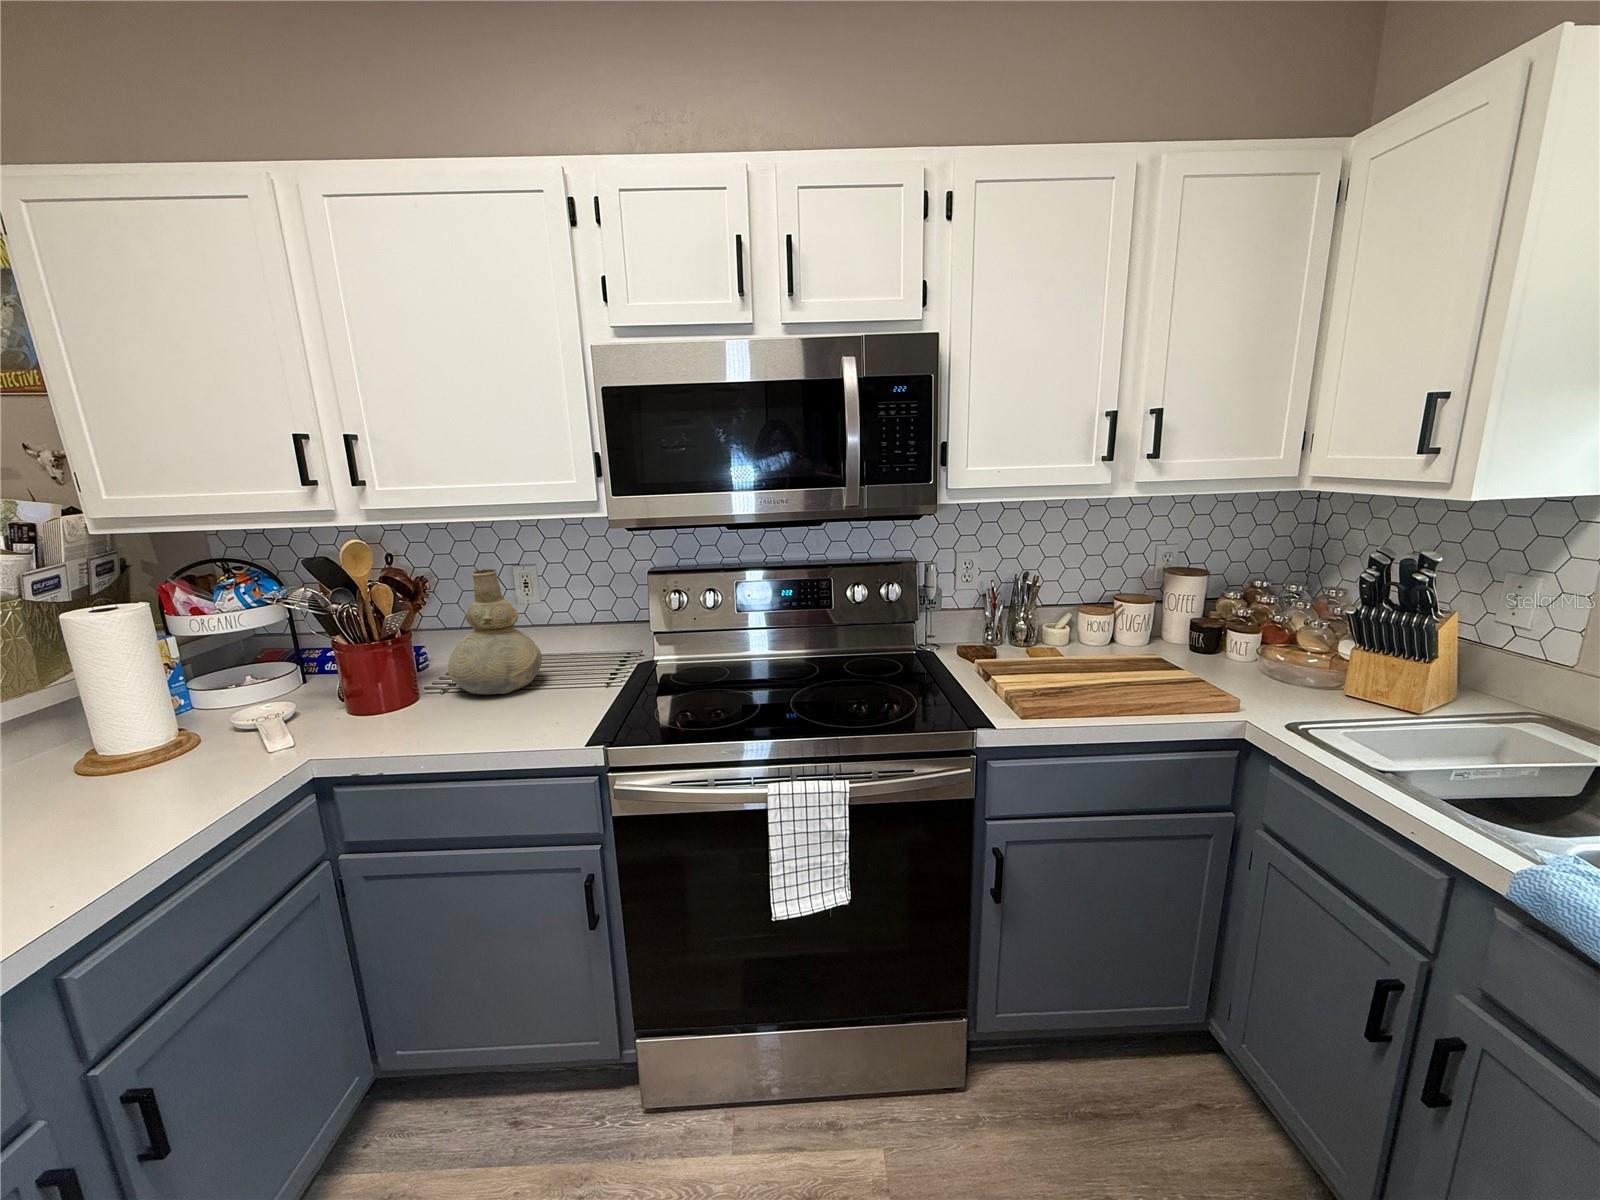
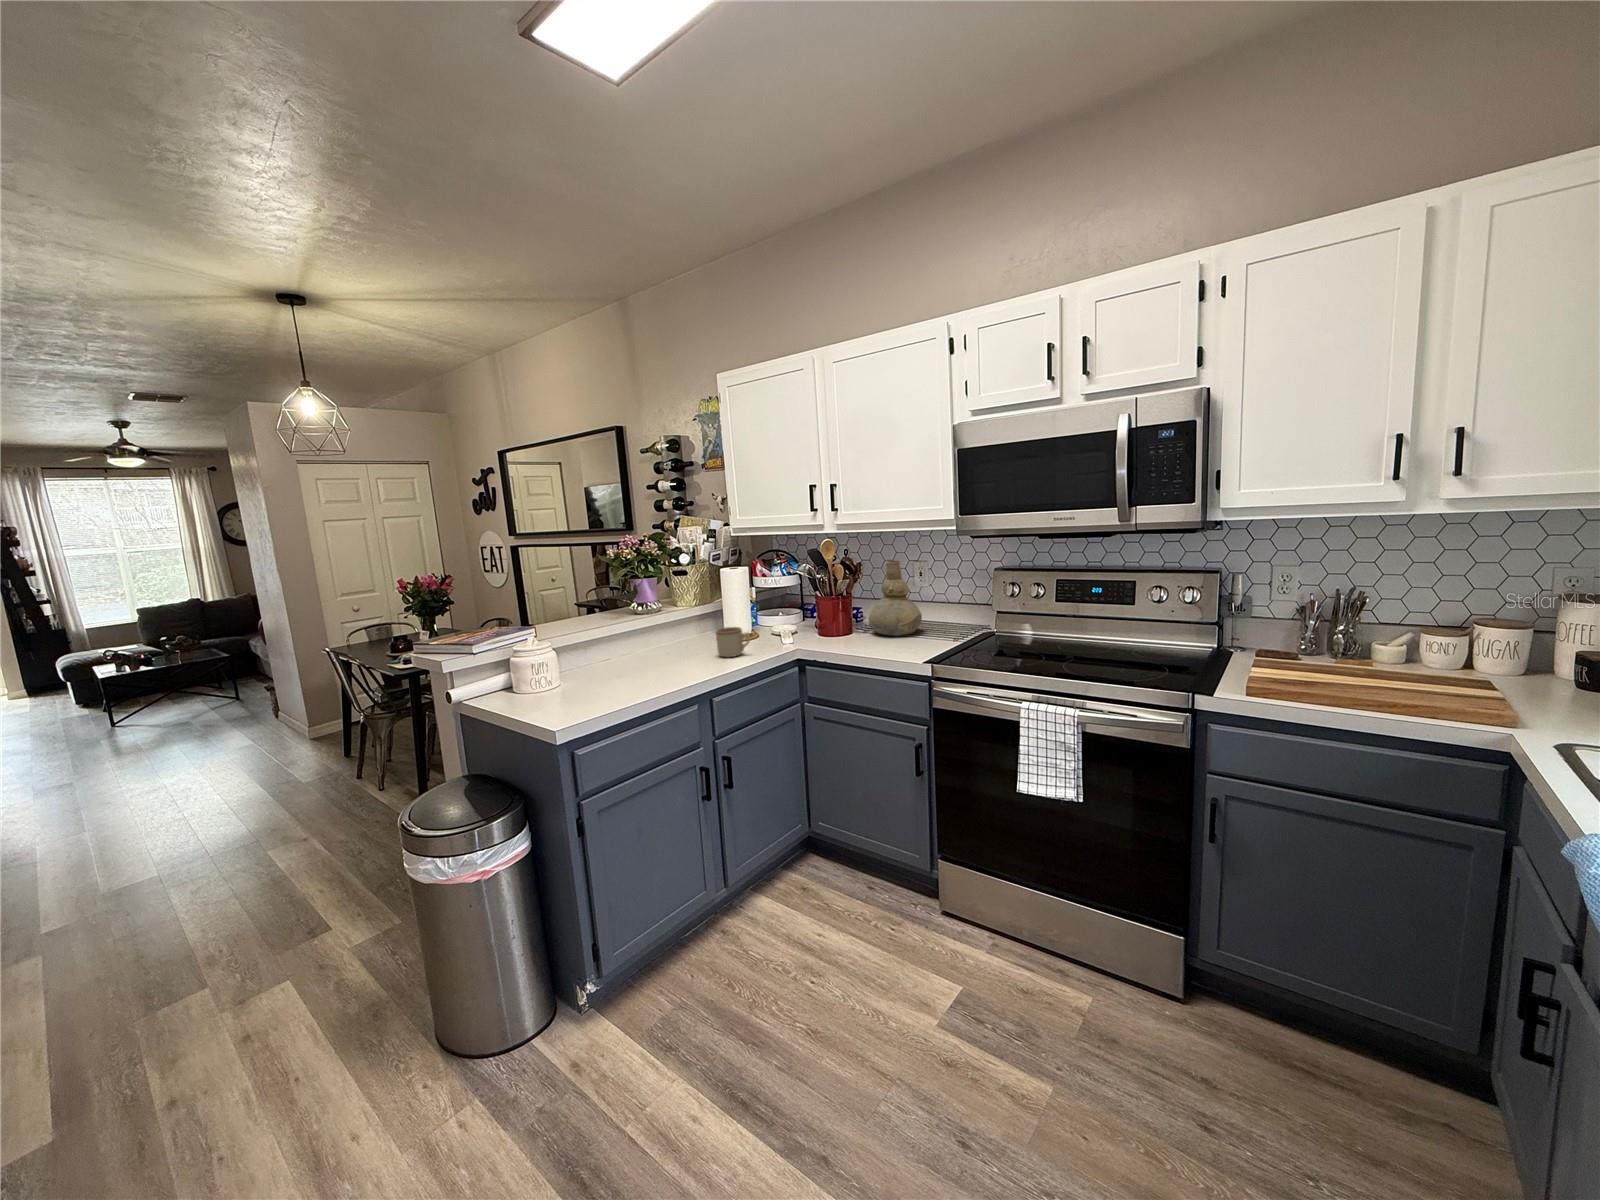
mug: none [78,750,191,830] -> present [715,627,750,657]

